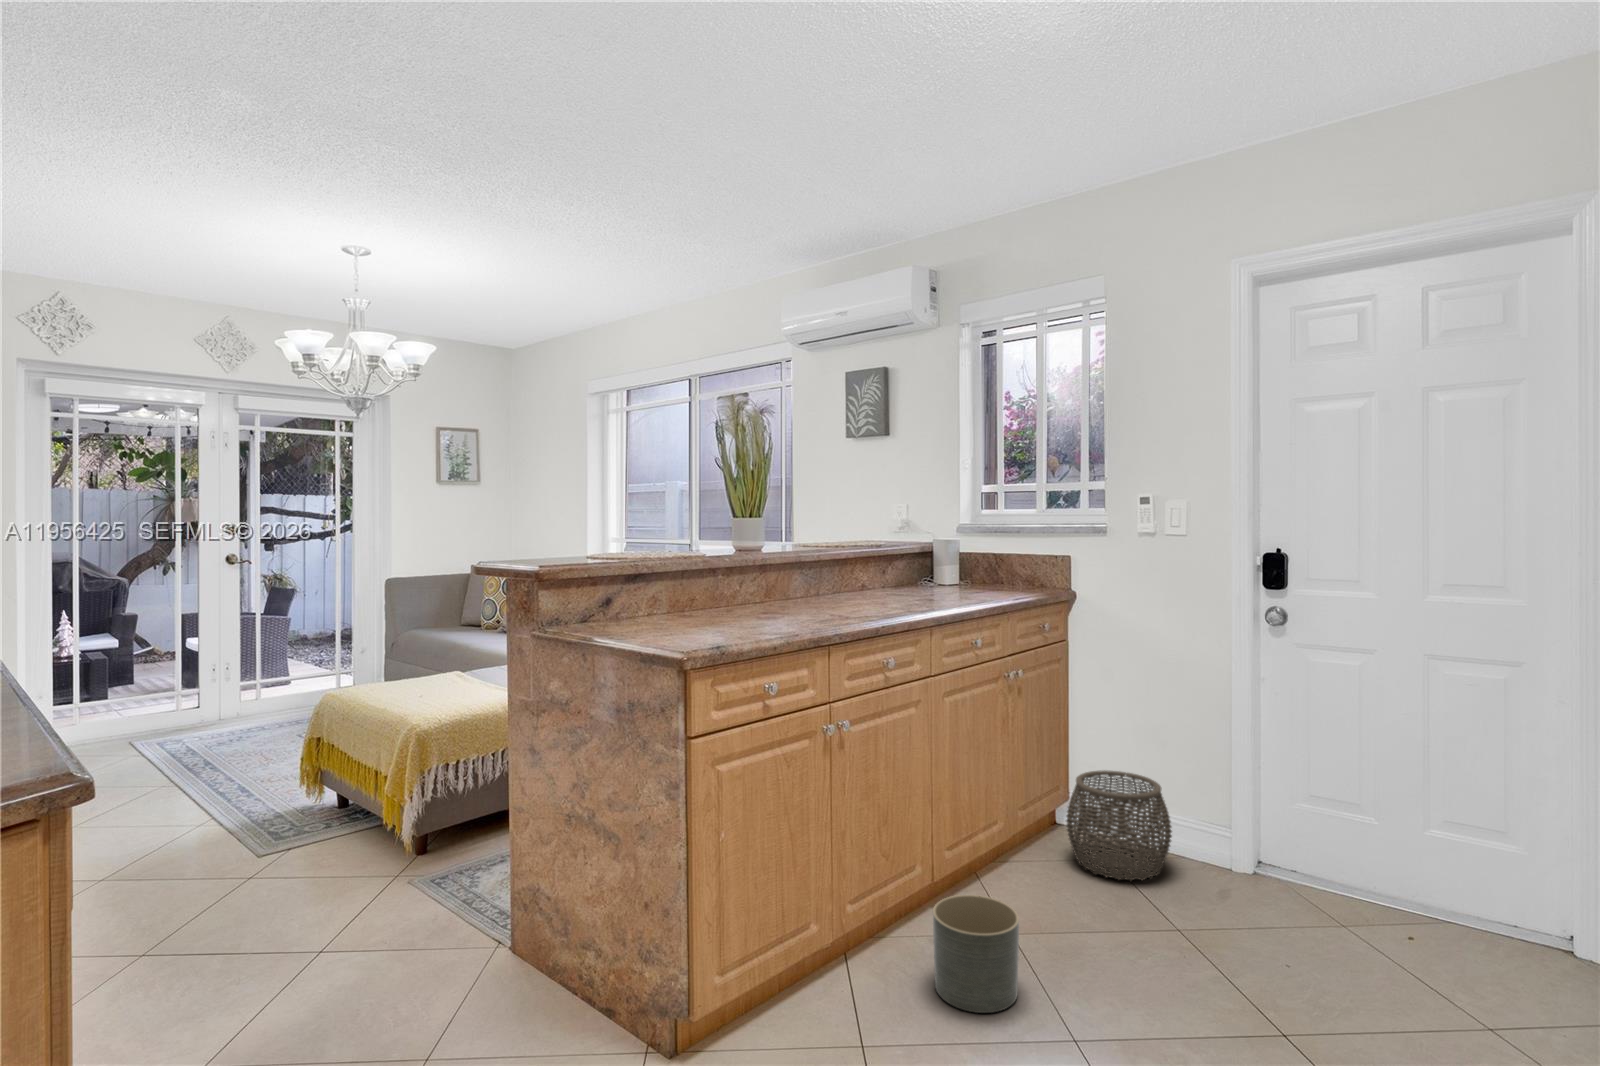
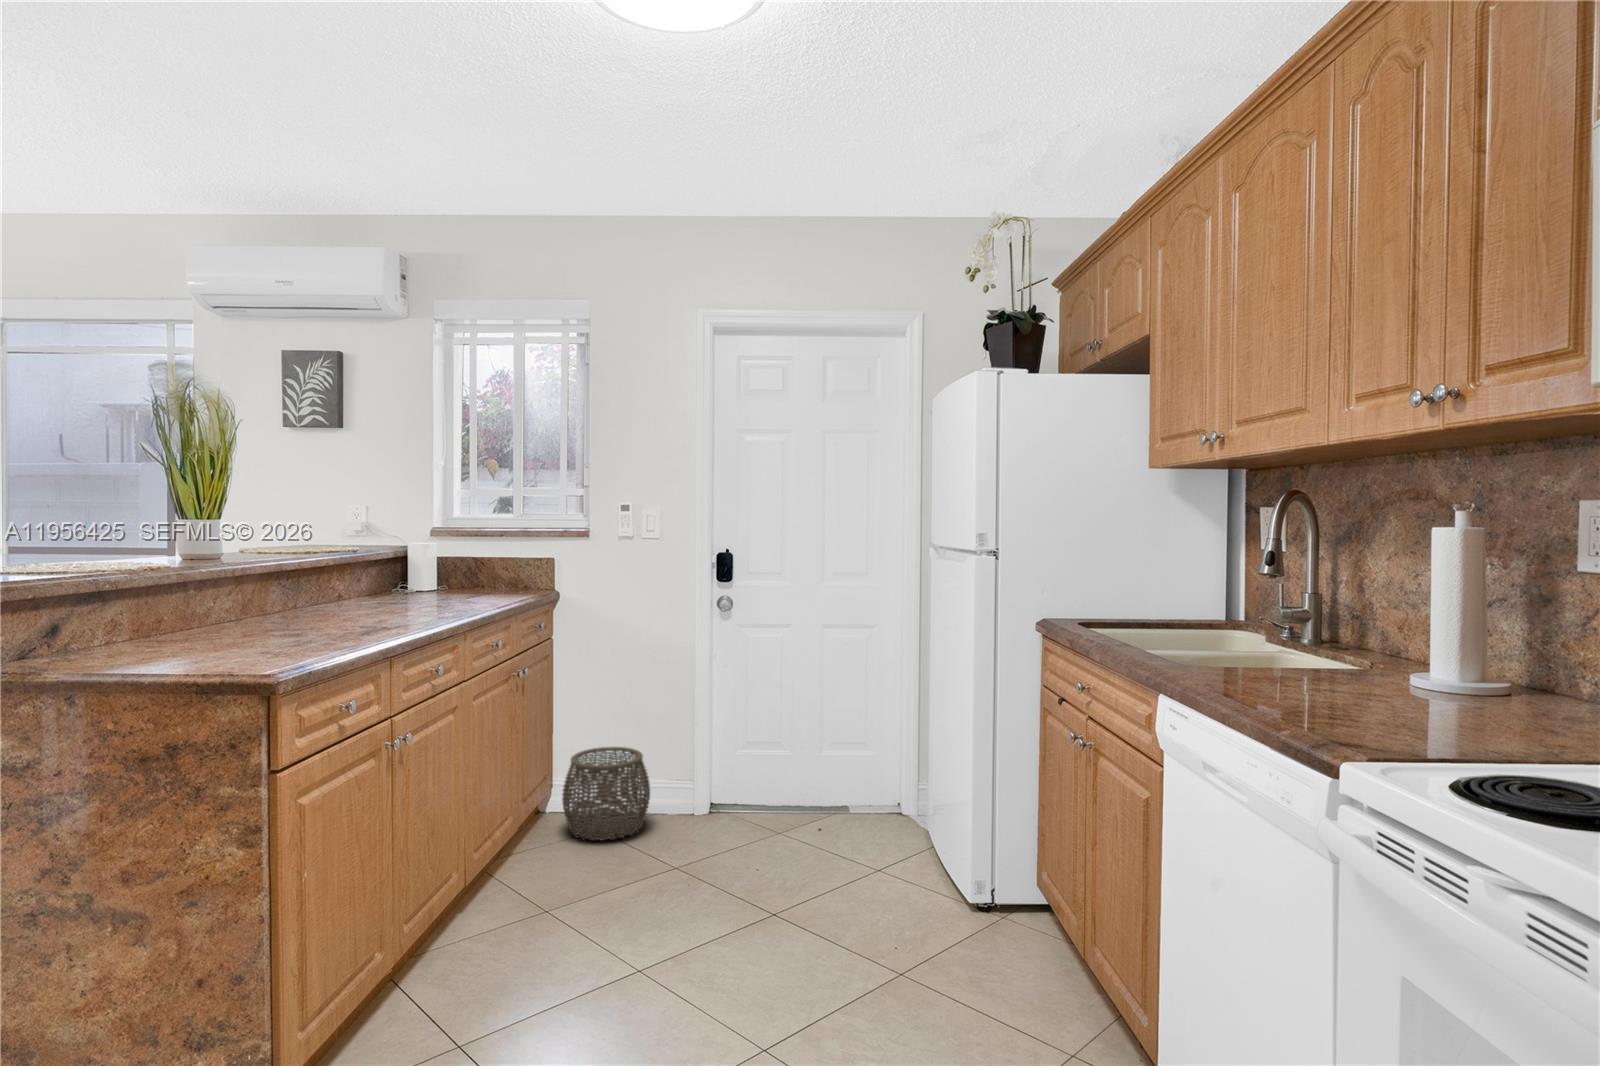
planter: present [933,895,1019,1013] -> none [497,875,579,982]

